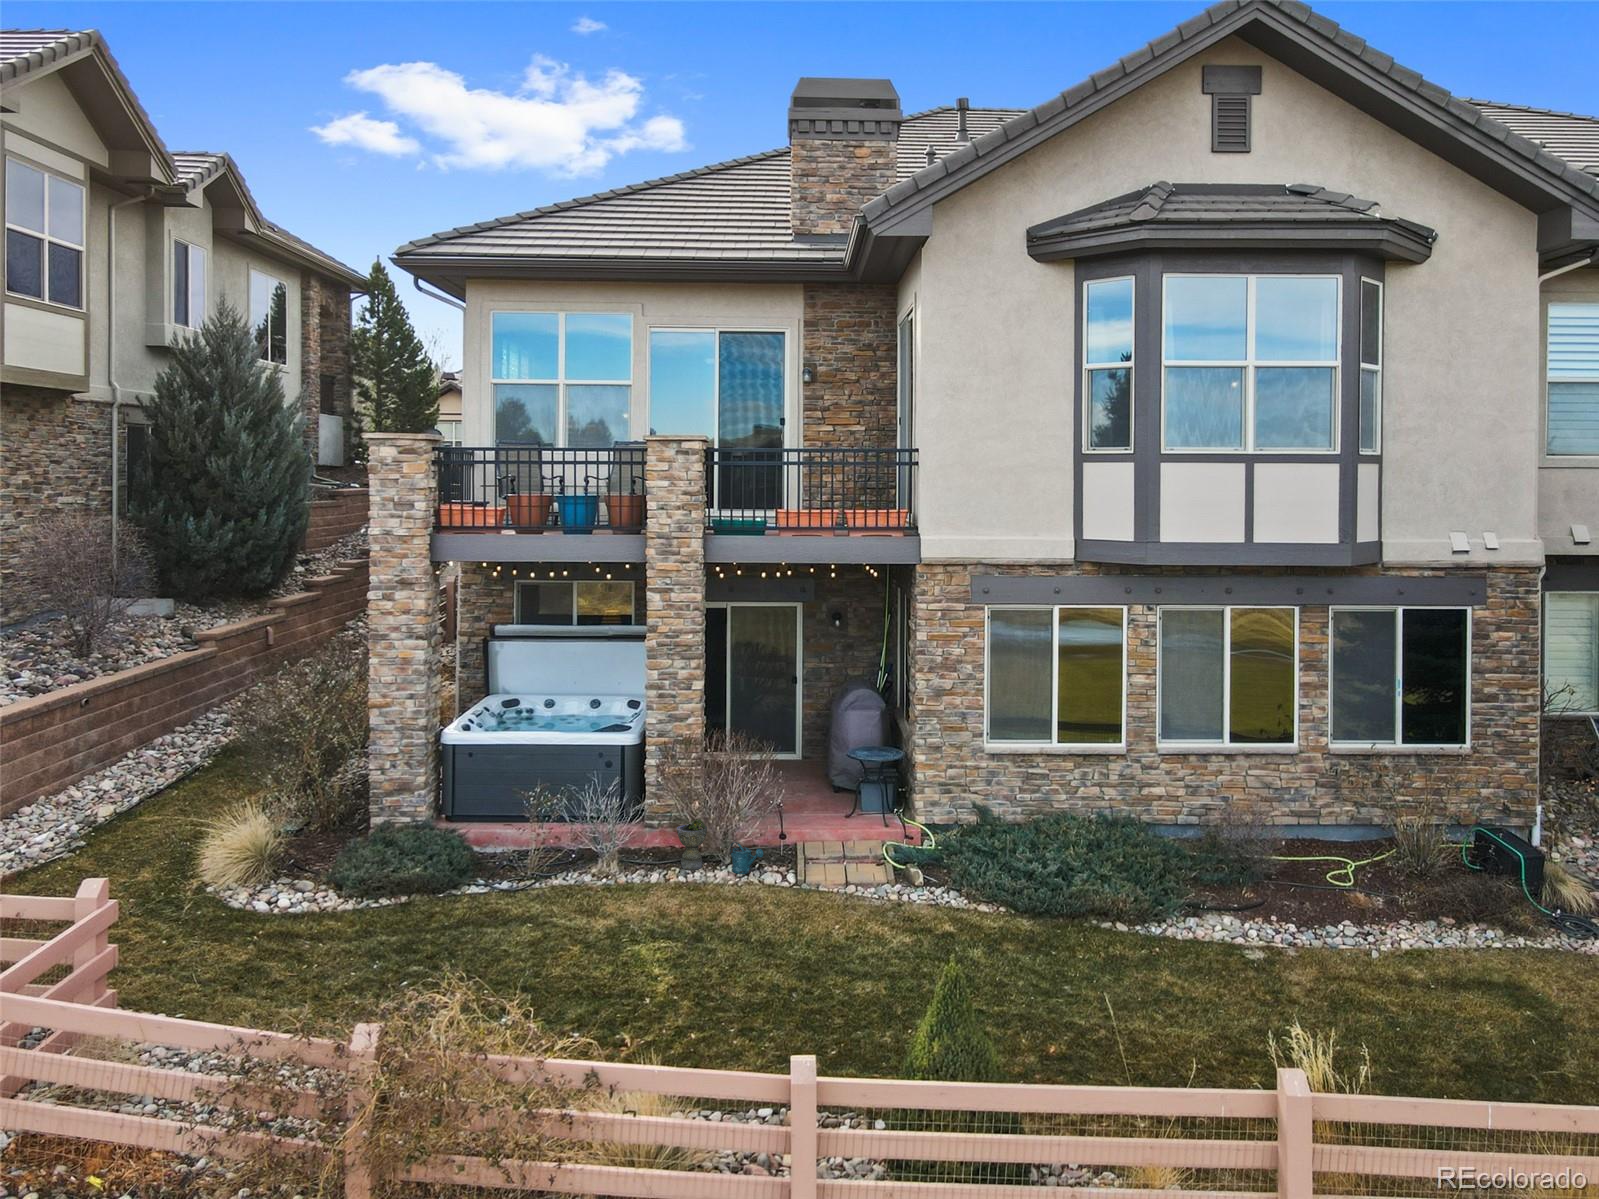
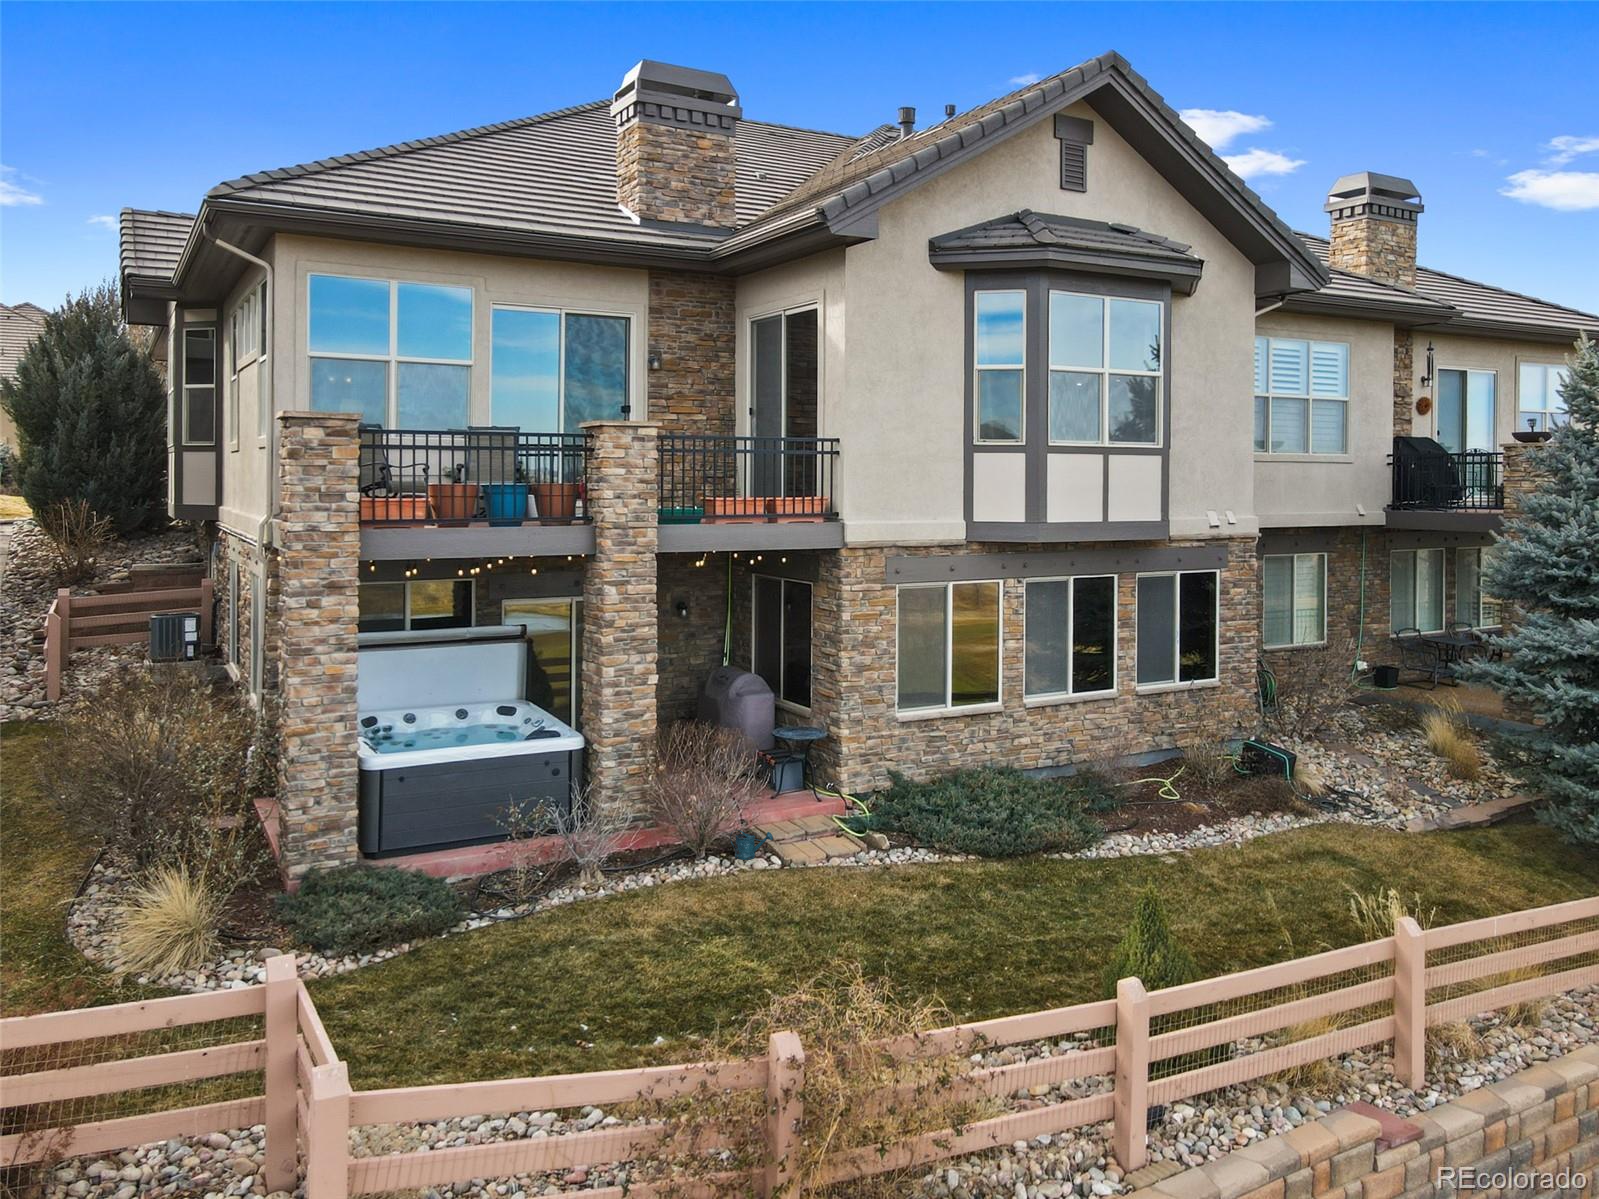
planter: present [677,819,707,870] -> none [680,811,711,864]

